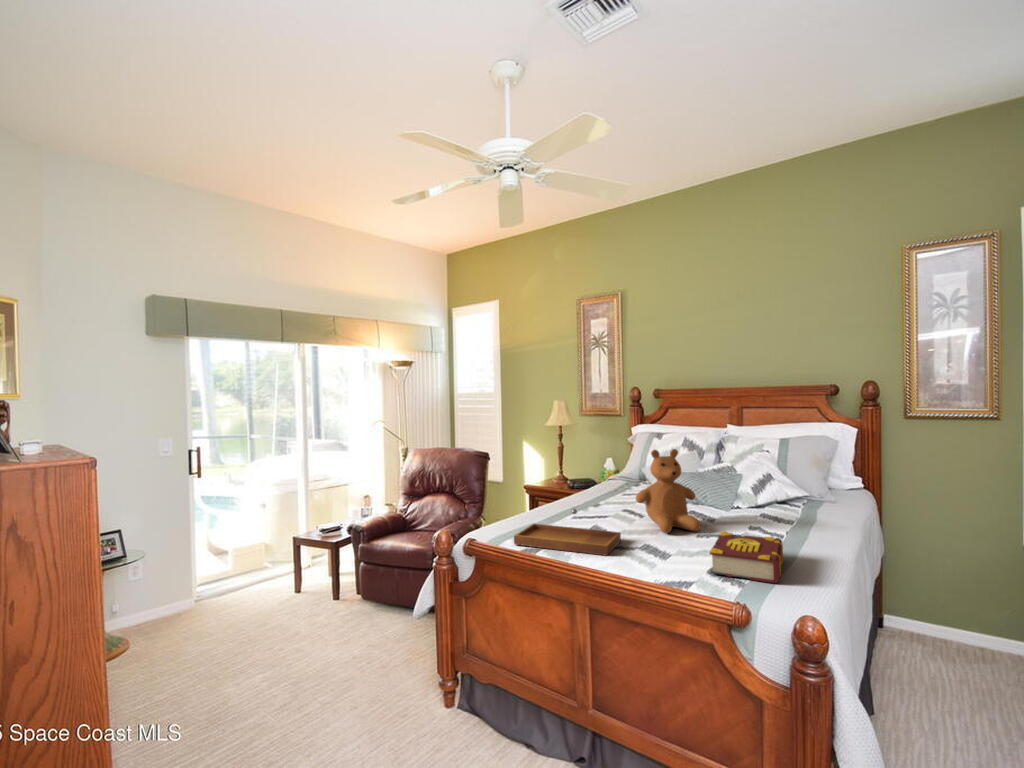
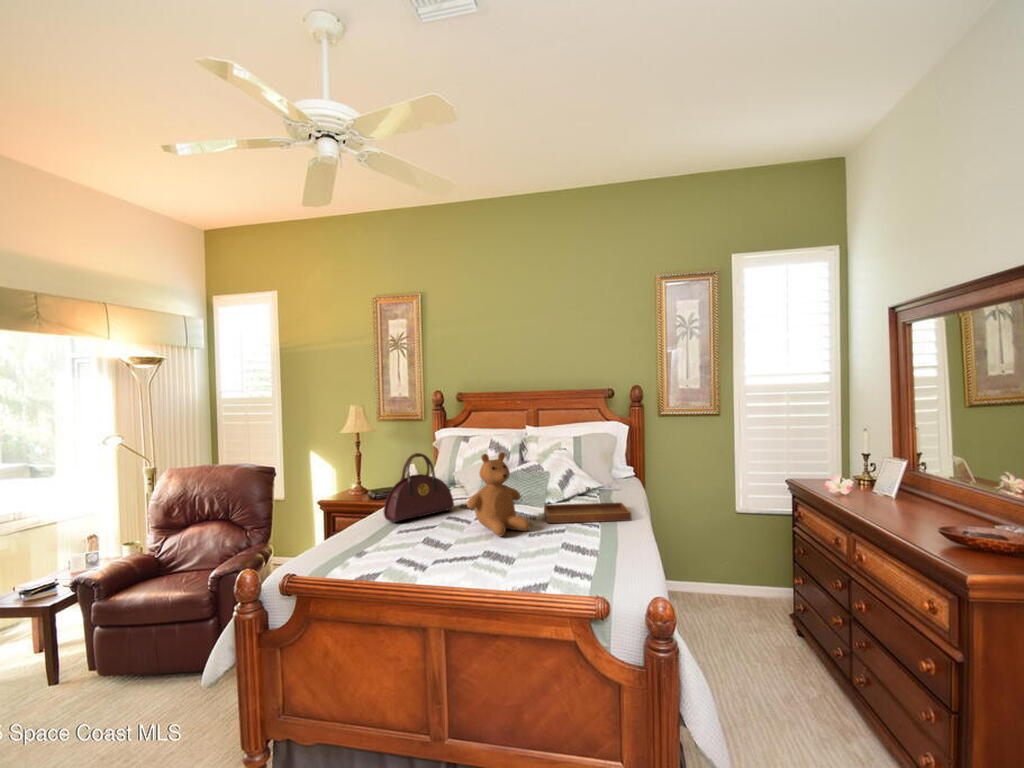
handbag: none [565,446,634,509] -> present [384,453,454,522]
tray: present [514,509,621,556] -> present [544,487,632,523]
book: present [710,532,783,583] -> none [558,528,622,573]

